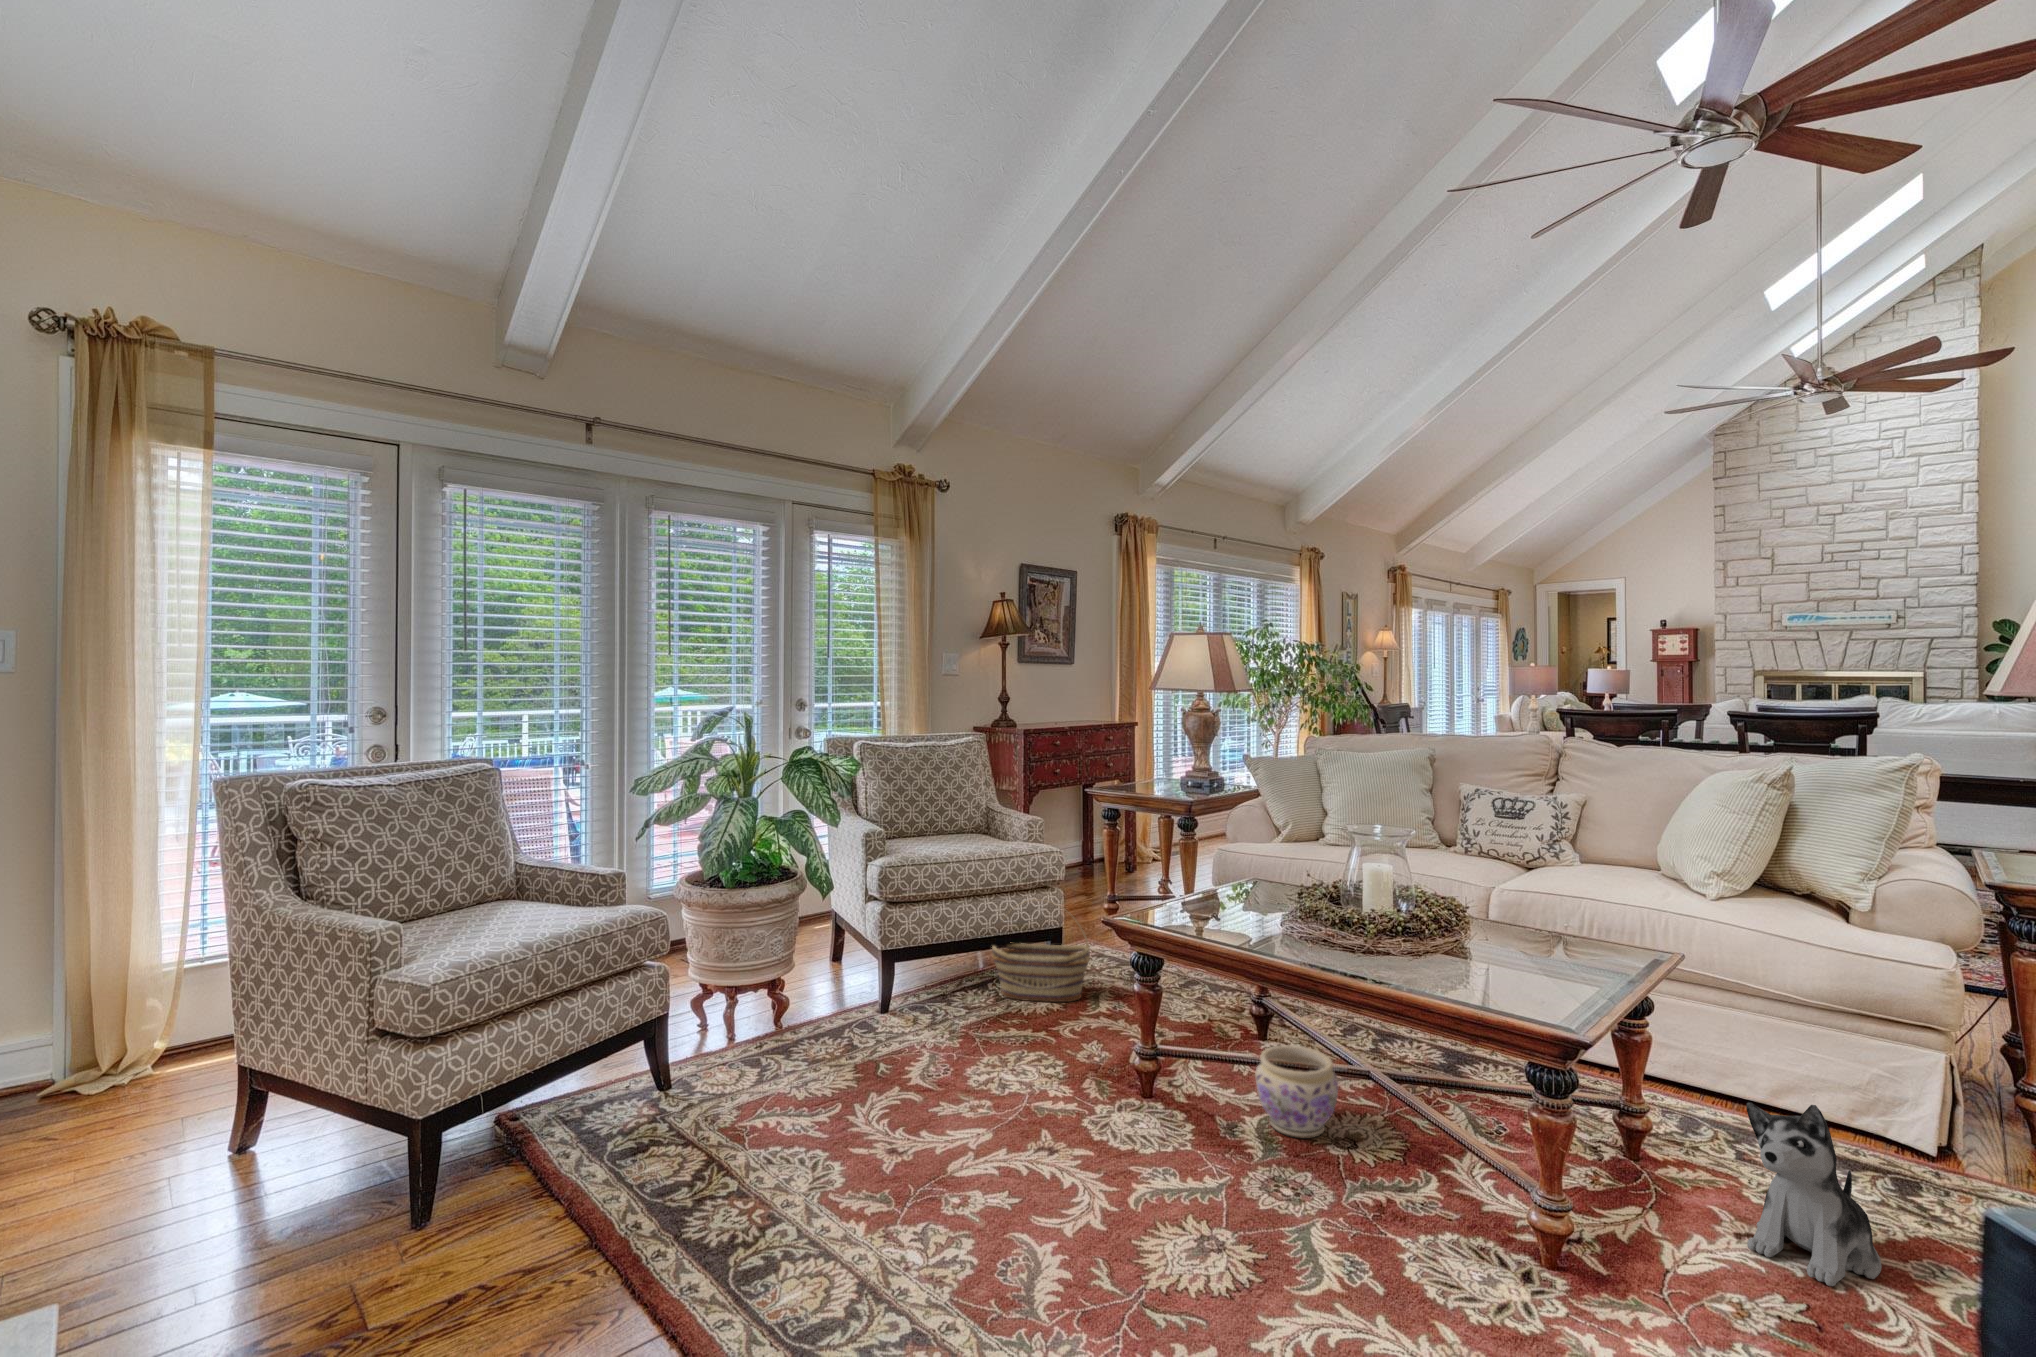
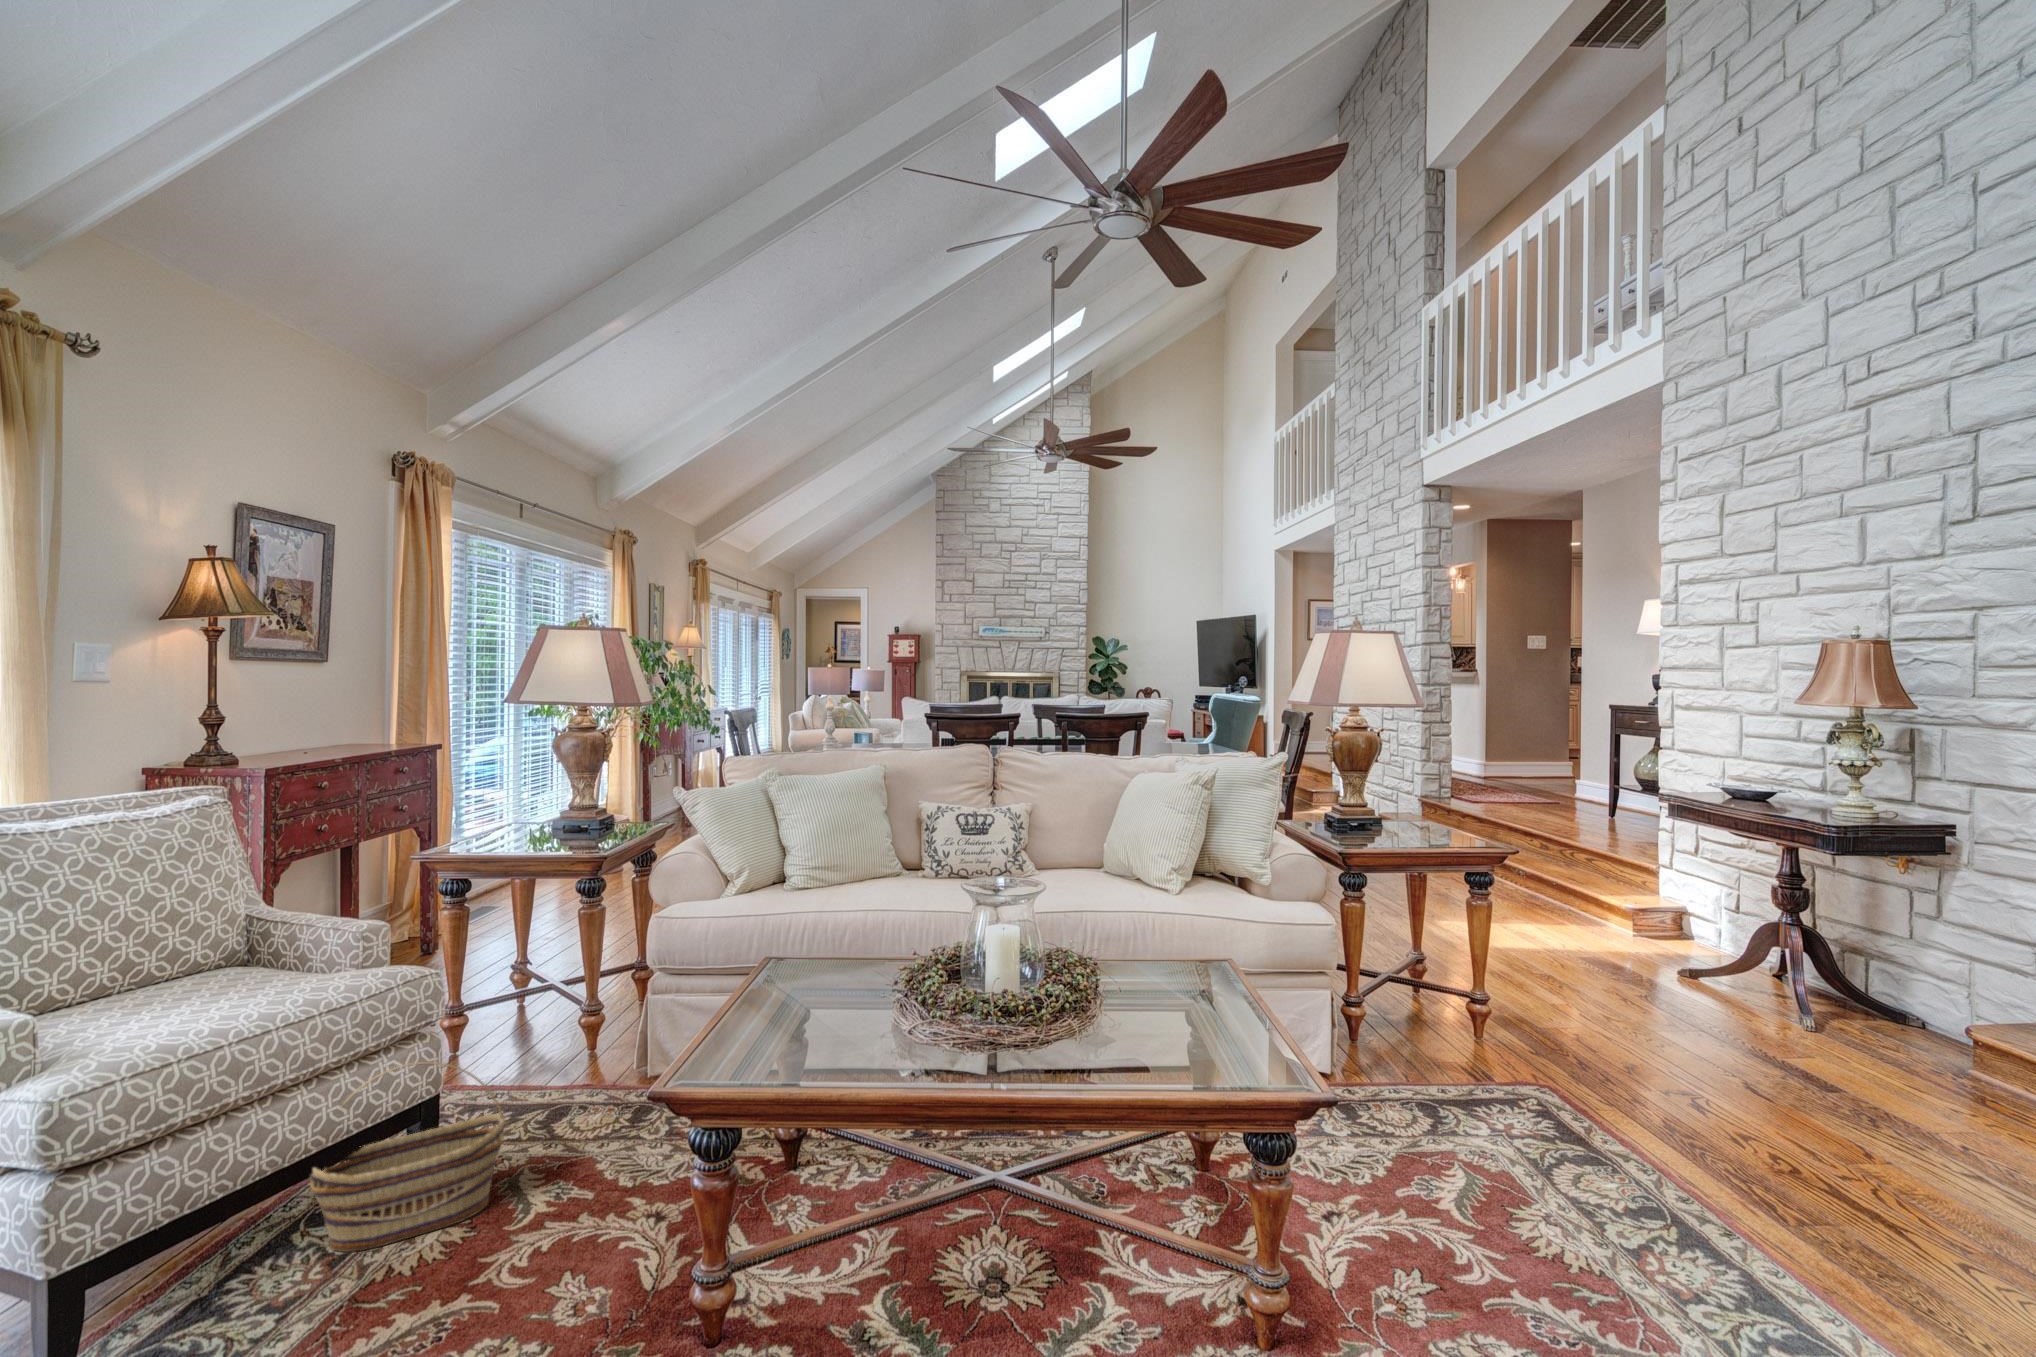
planter: present [1255,1045,1339,1138] -> none [869,1175,974,1309]
plush toy: present [1746,1103,1882,1286] -> none [1327,1079,1420,1240]

